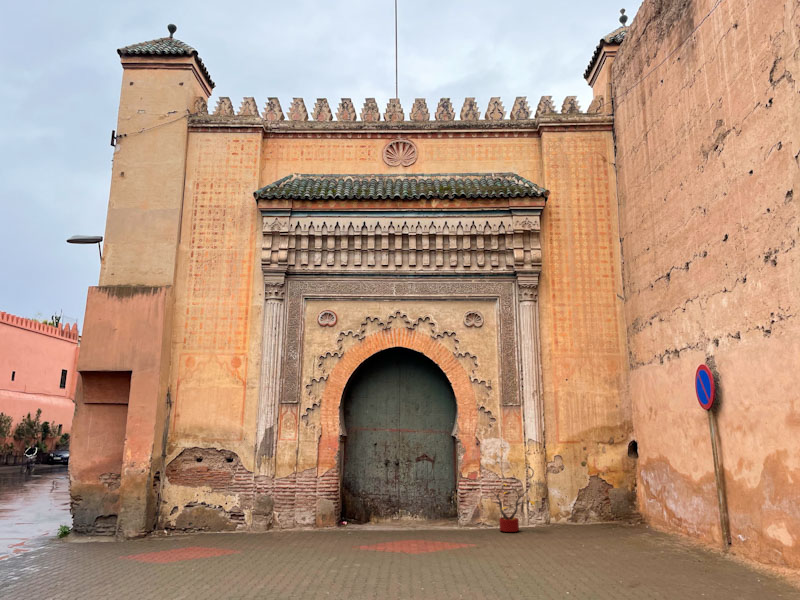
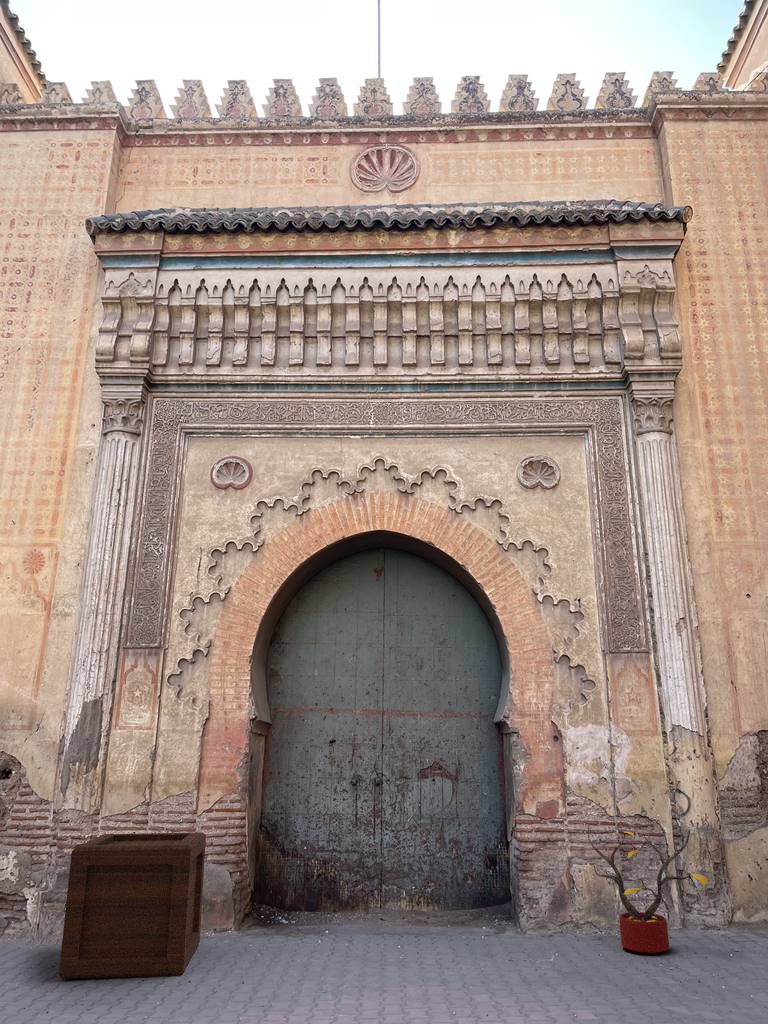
wooden crate: none [271,485,323,542] -> present [59,832,206,979]

